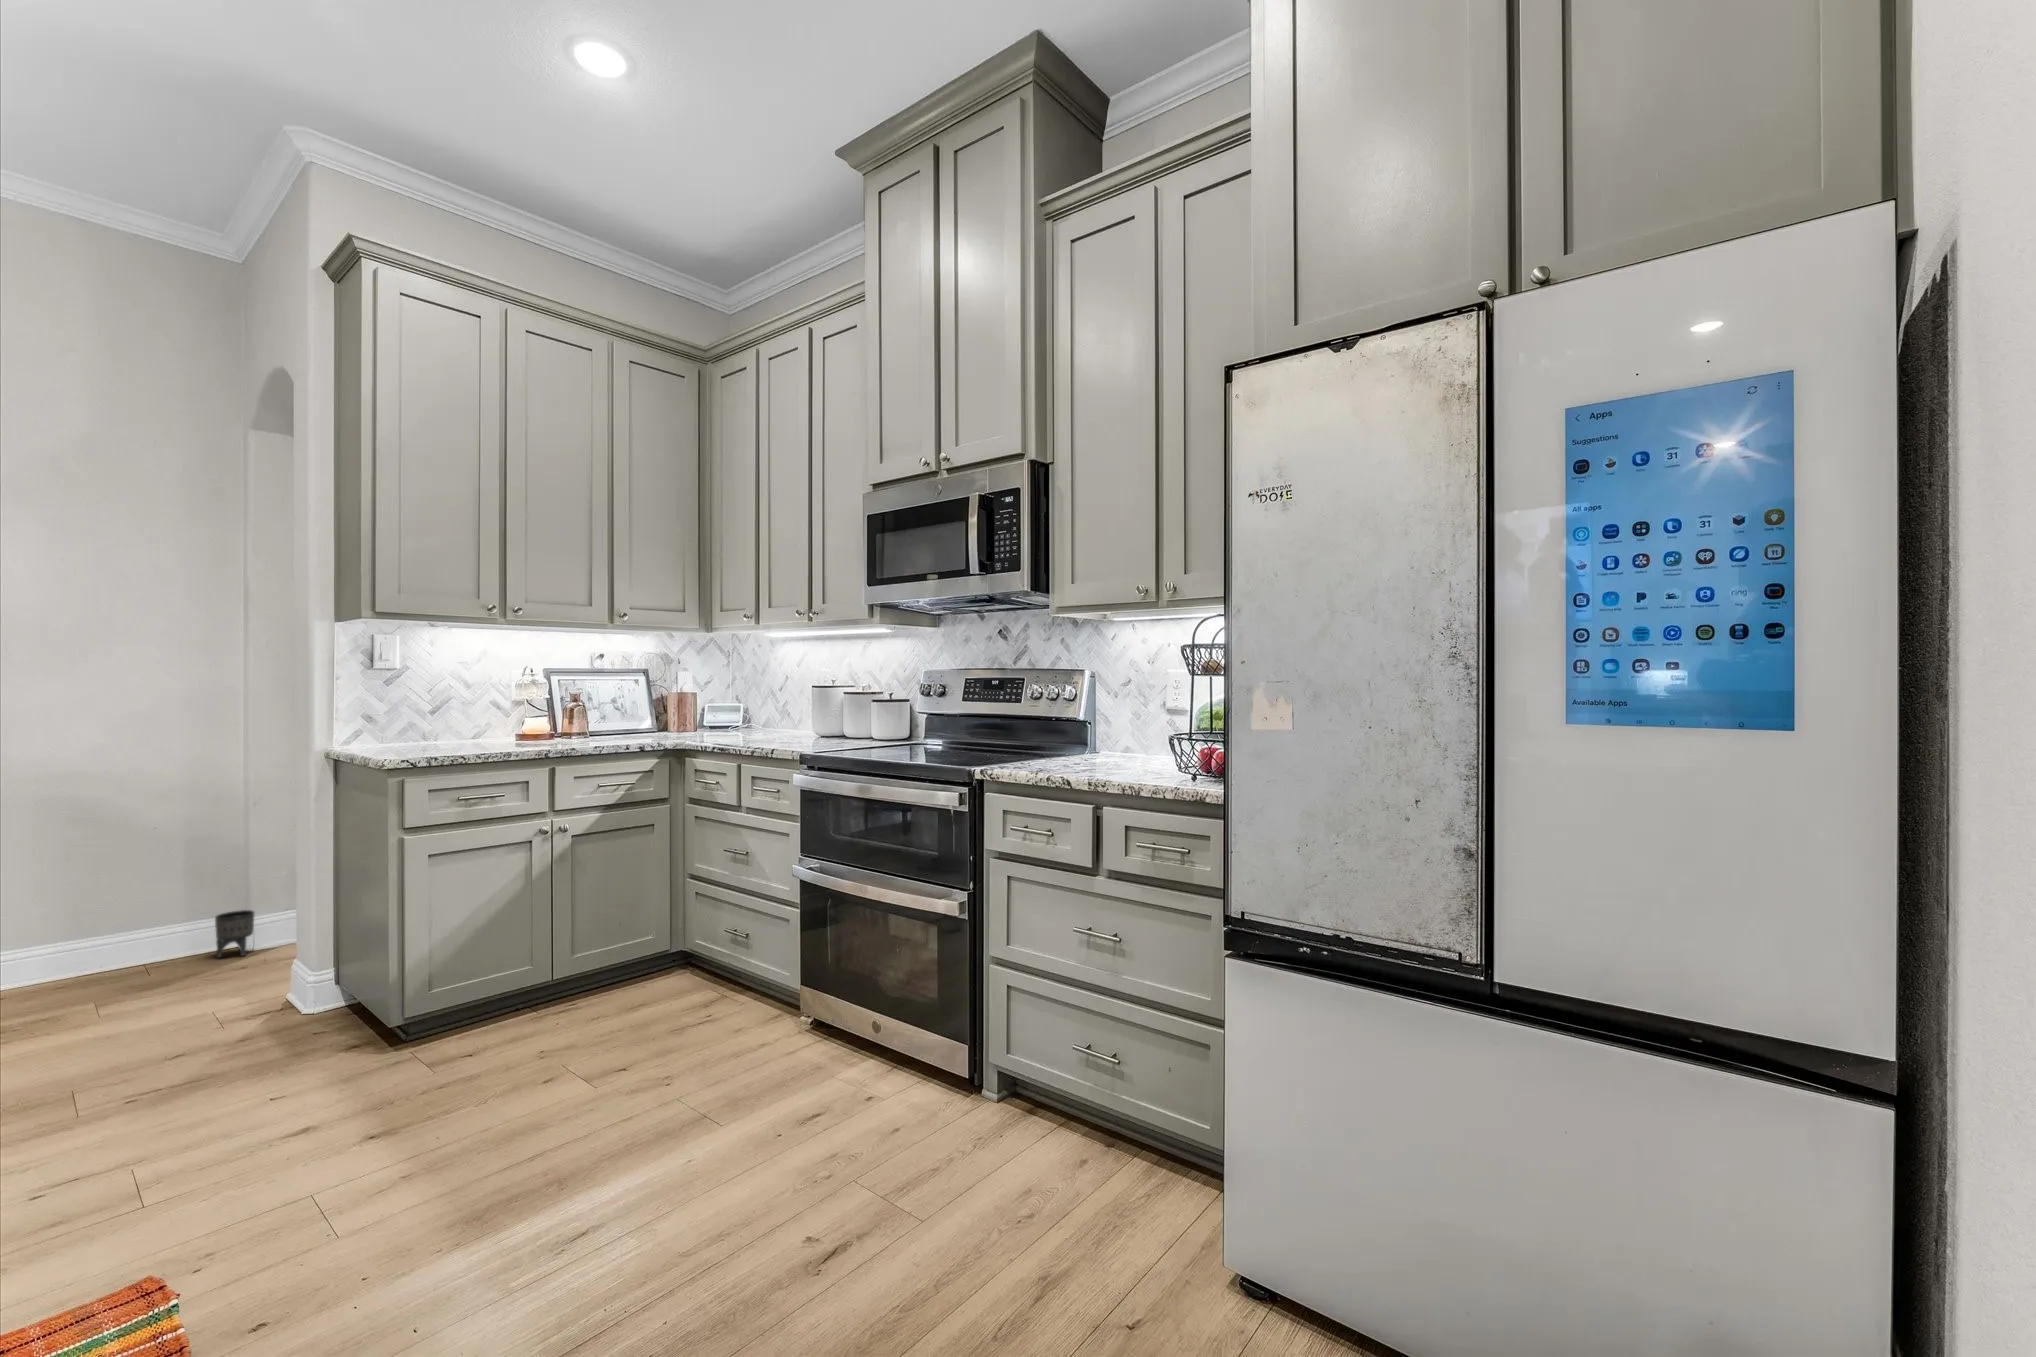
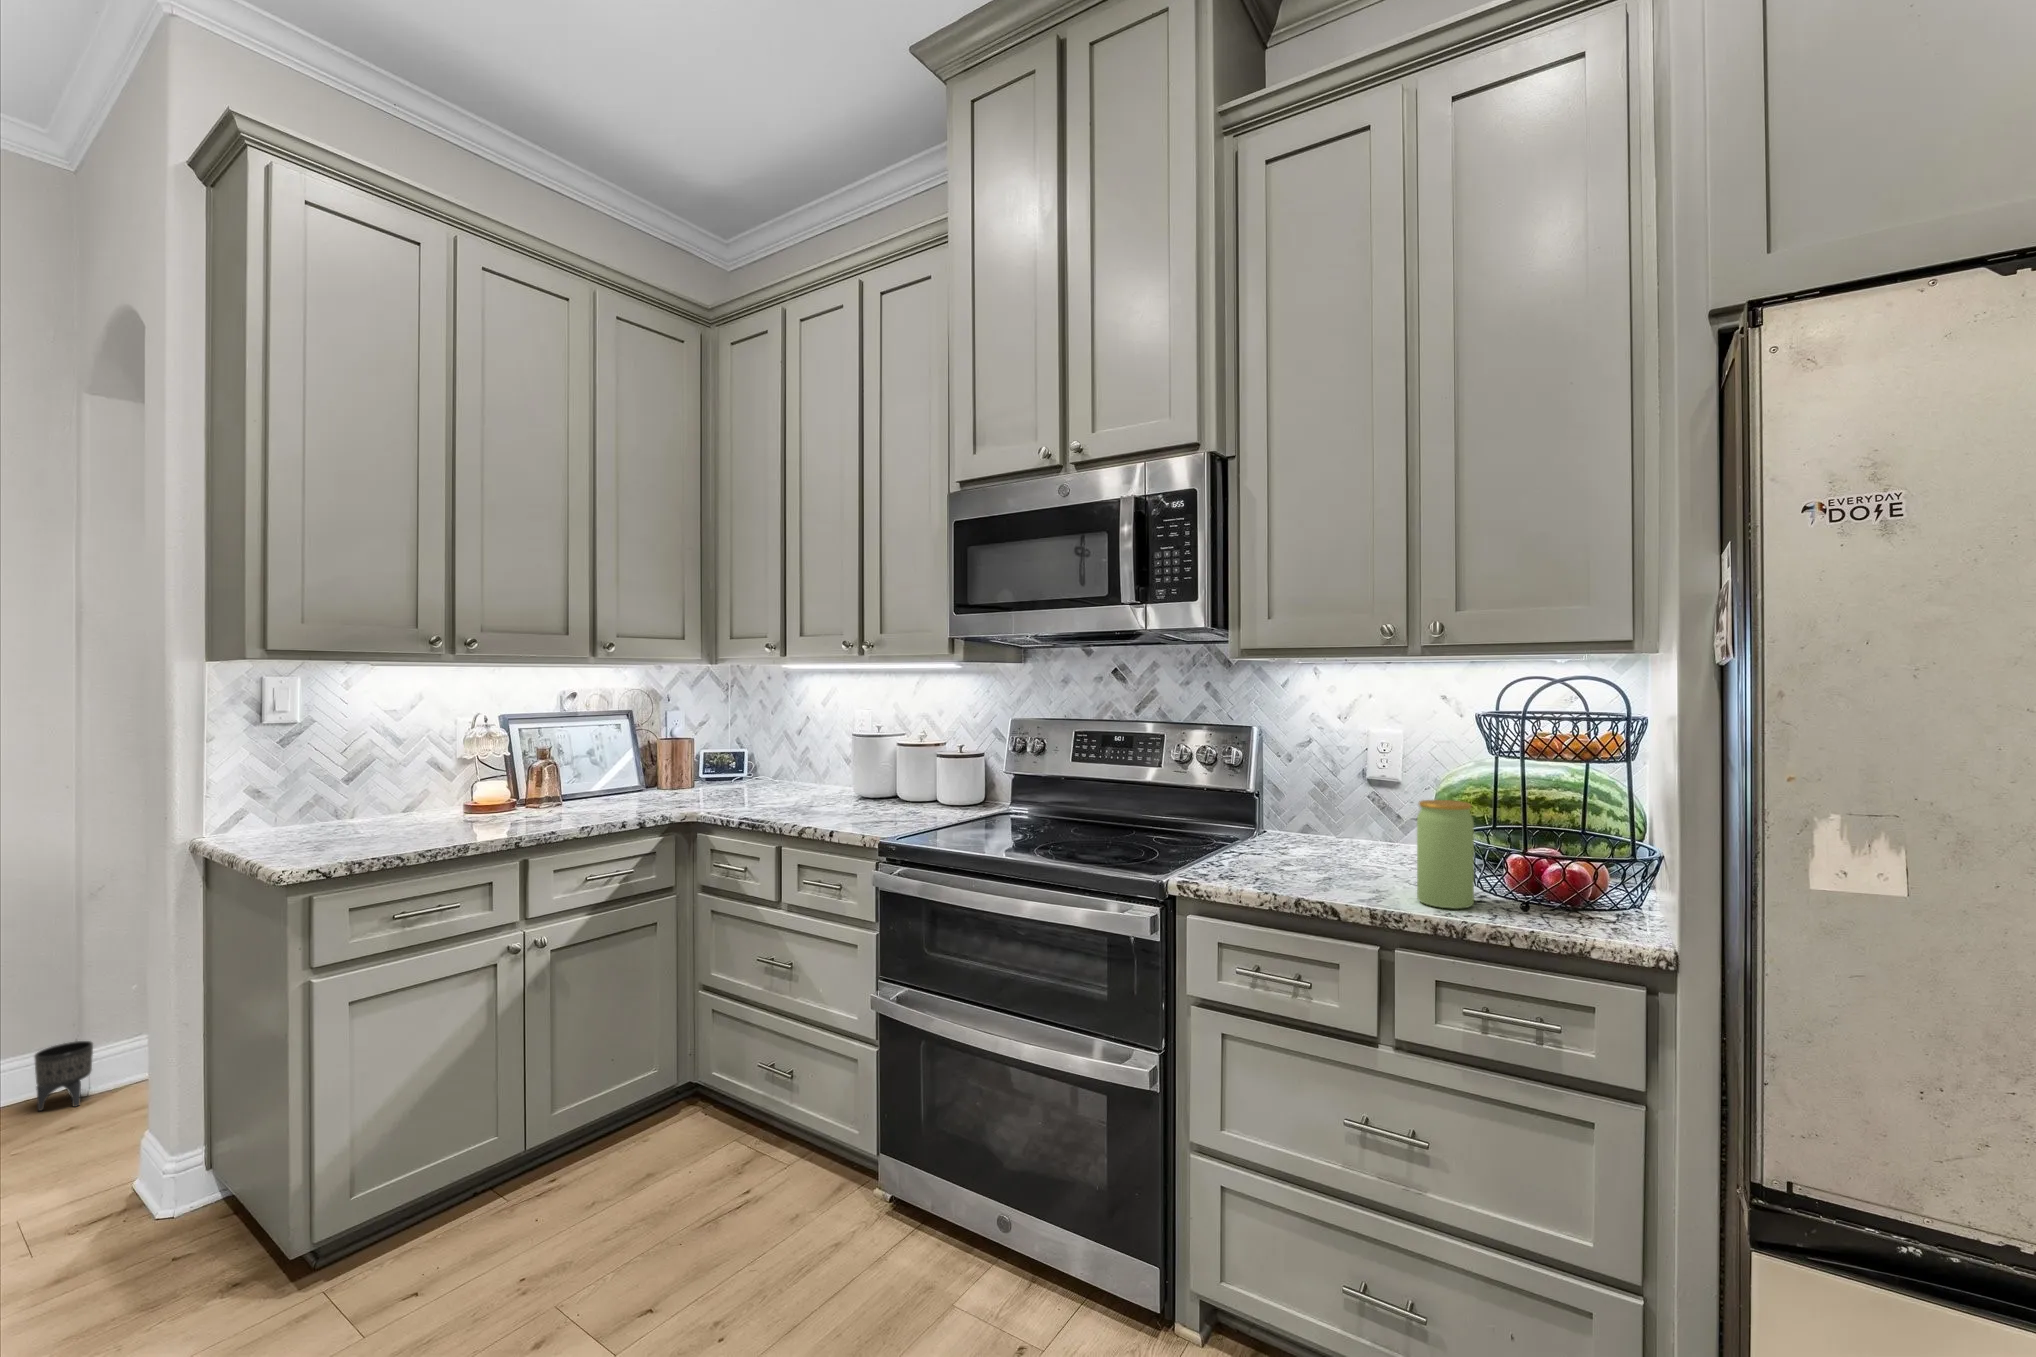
jar: none [1129,707,1165,780] -> present [1417,800,1474,909]

